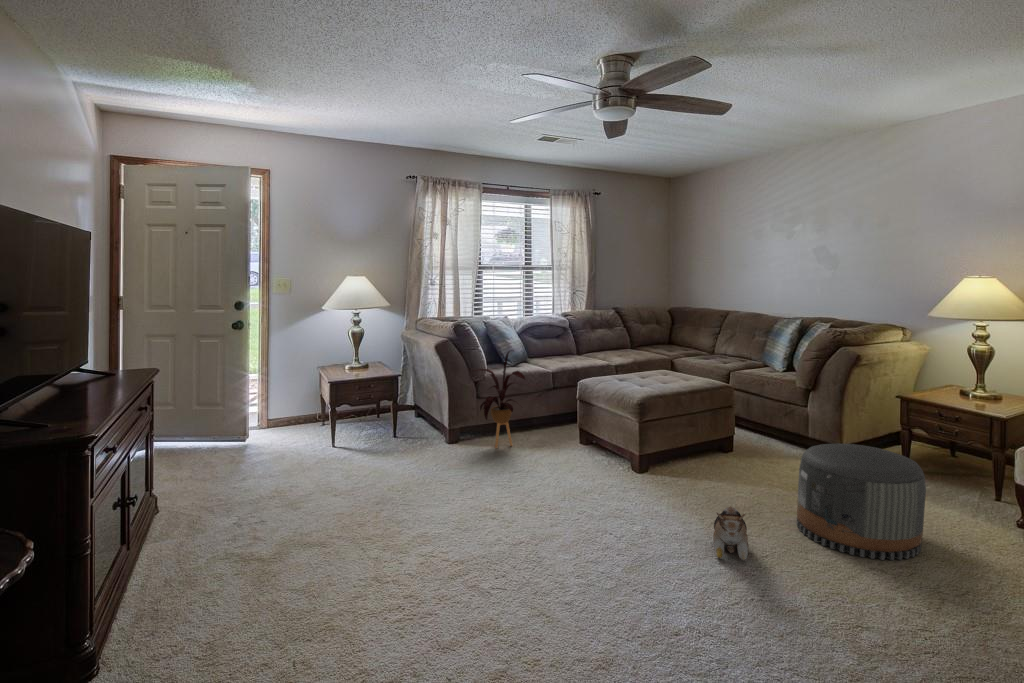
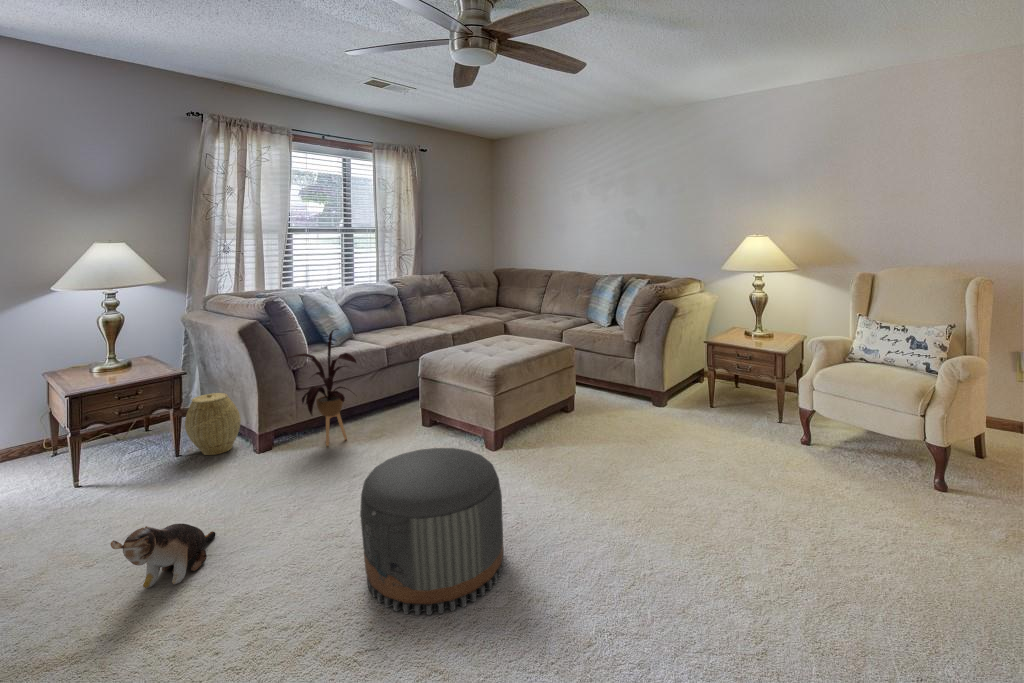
woven basket: none [396,394,434,443] -> present [185,393,241,455]
pouf: present [797,443,926,560] -> present [360,448,503,615]
plush toy: present [713,506,748,560] -> present [110,524,216,588]

